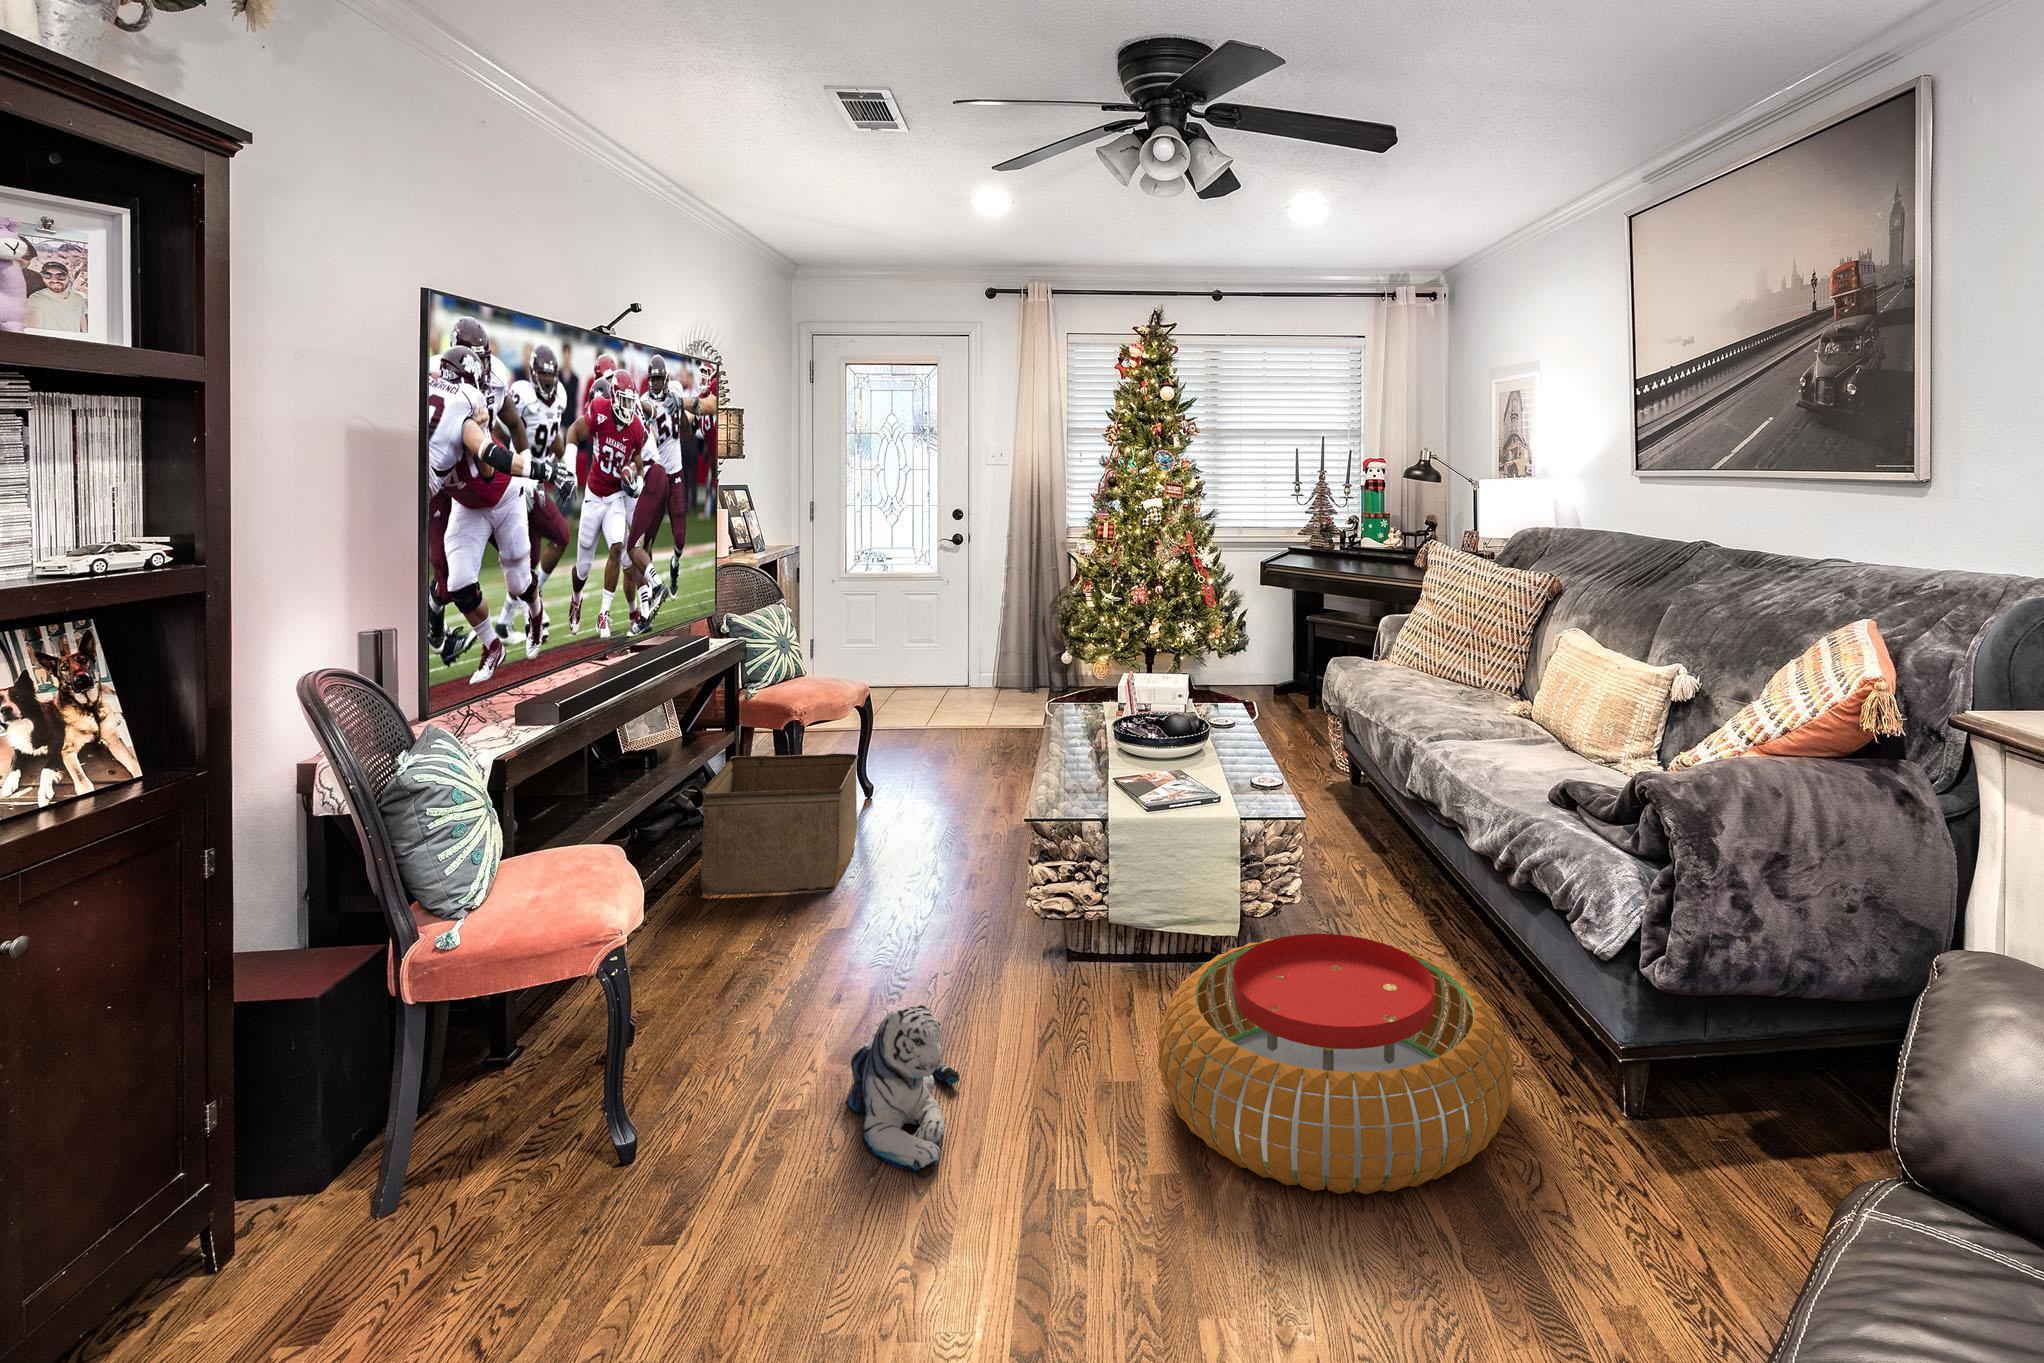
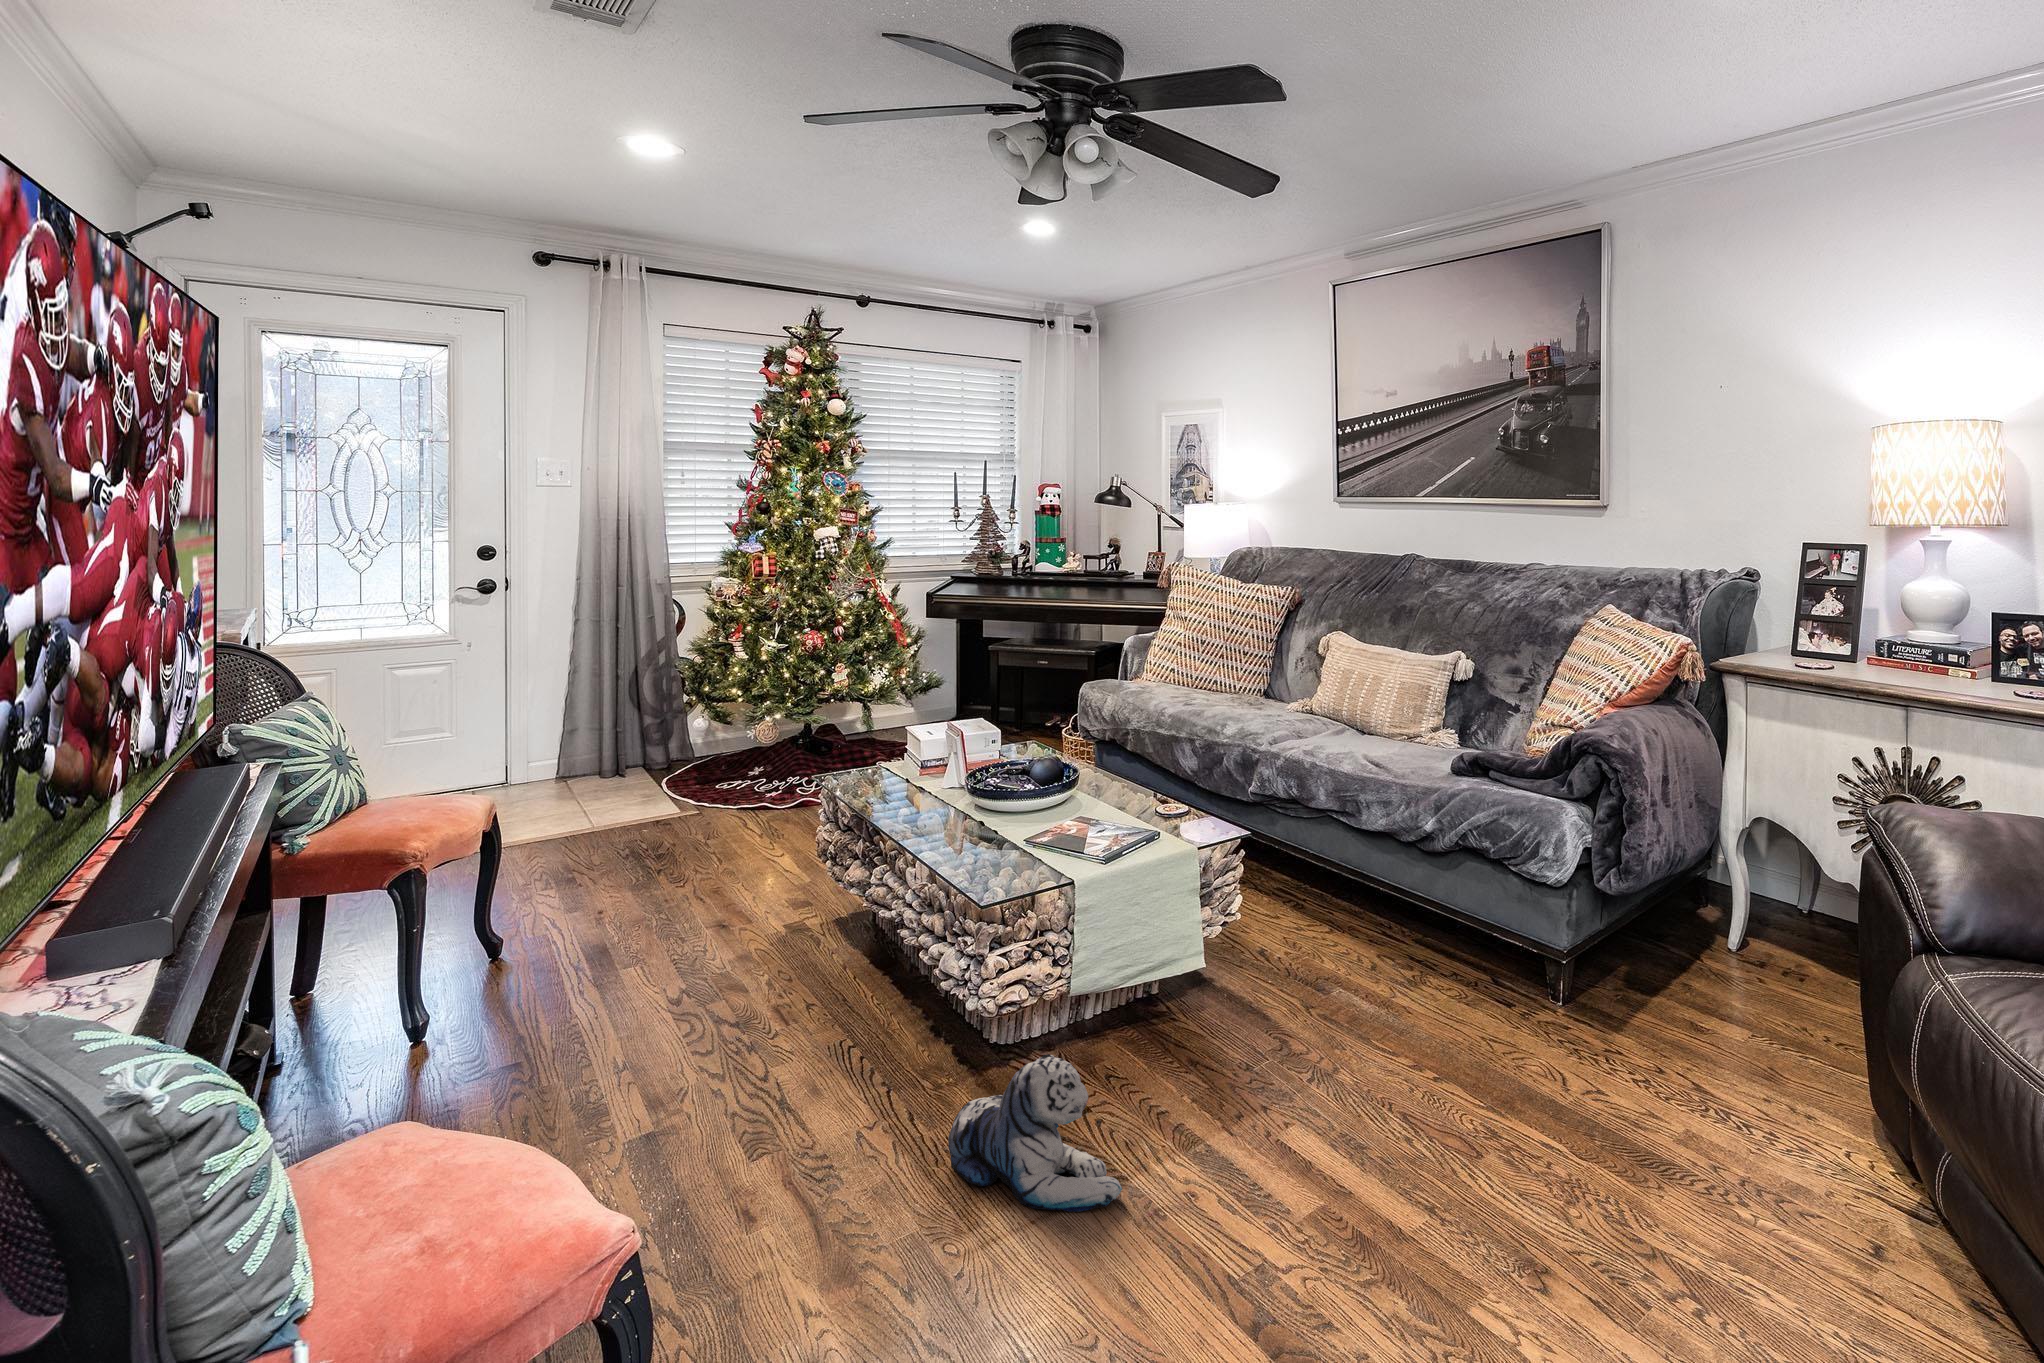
storage bin: present [701,753,858,896] -> none [468,850,689,1057]
pouf: present [1158,934,1514,1194] -> none [1213,904,1512,1108]

